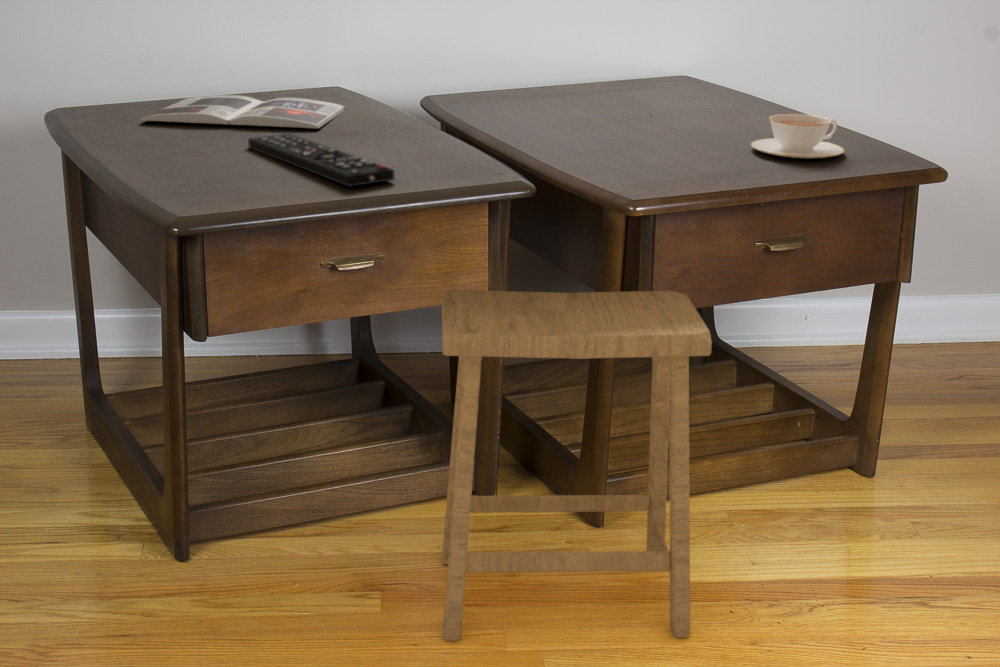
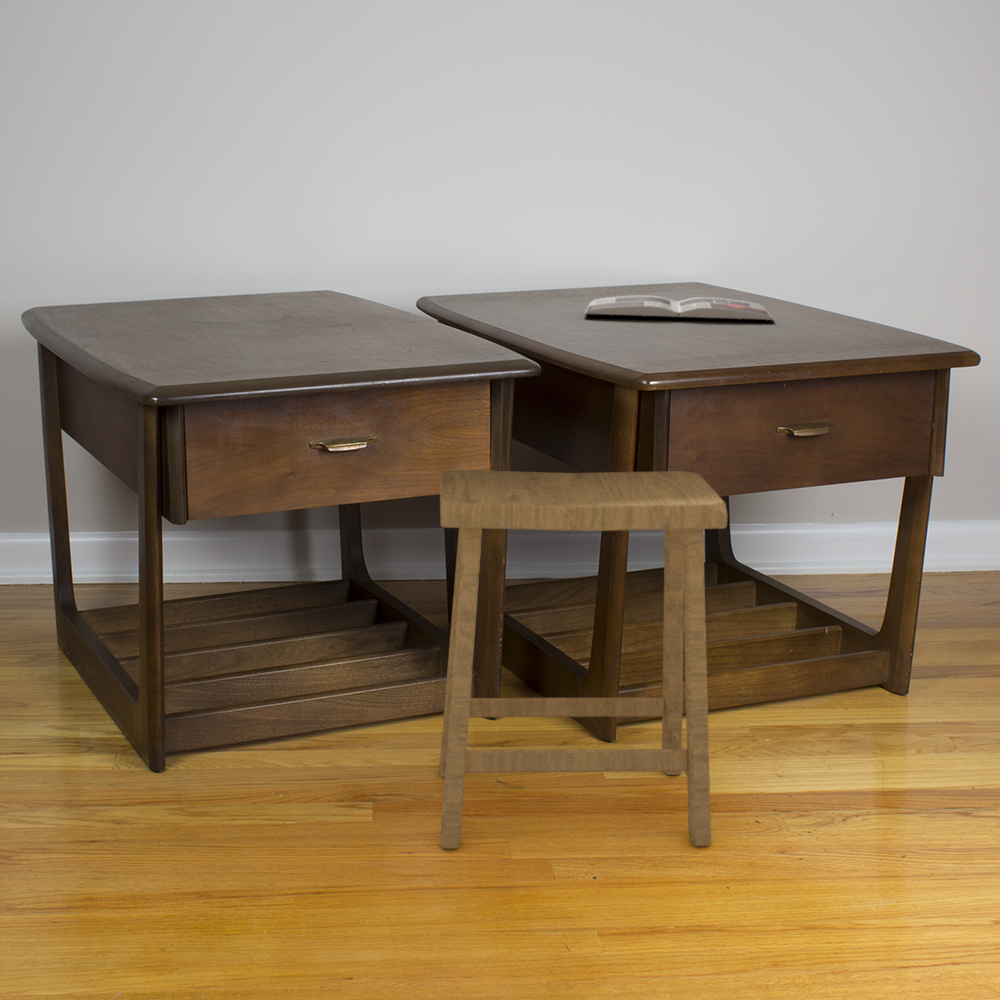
magazine: present [141,95,345,128] -> present [585,296,774,320]
teacup: present [751,114,844,158] -> none [764,301,863,342]
remote control: present [248,134,394,186] -> none [237,323,390,361]

